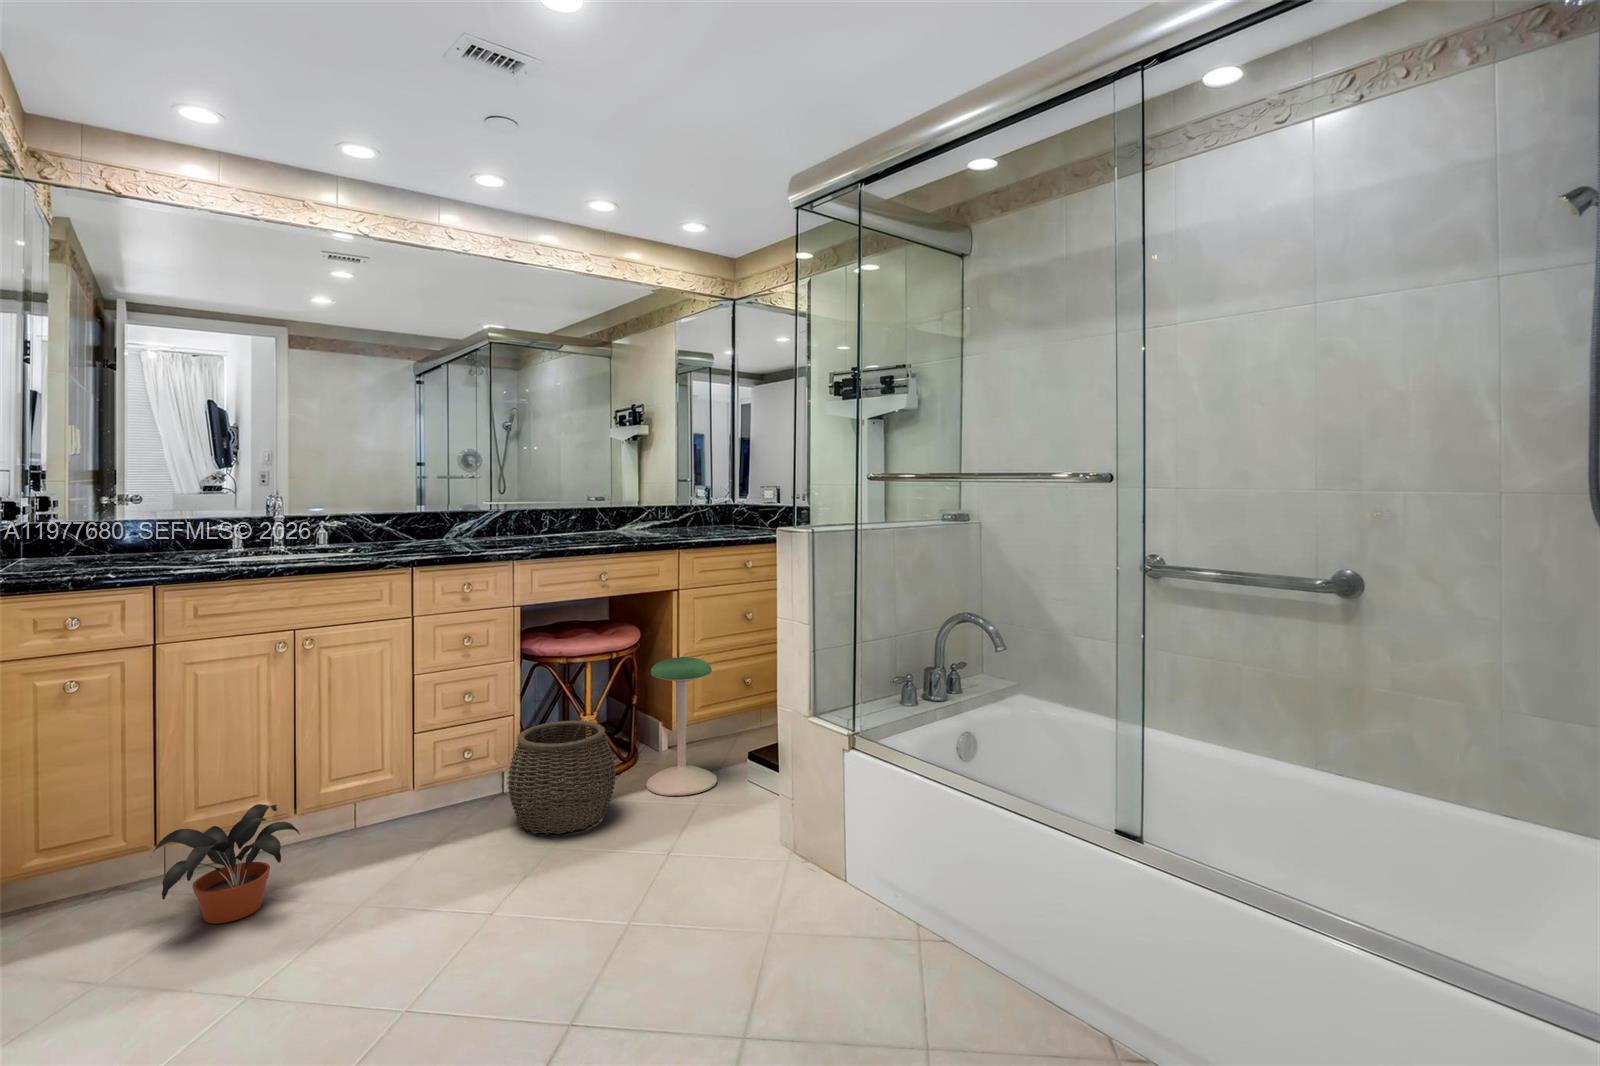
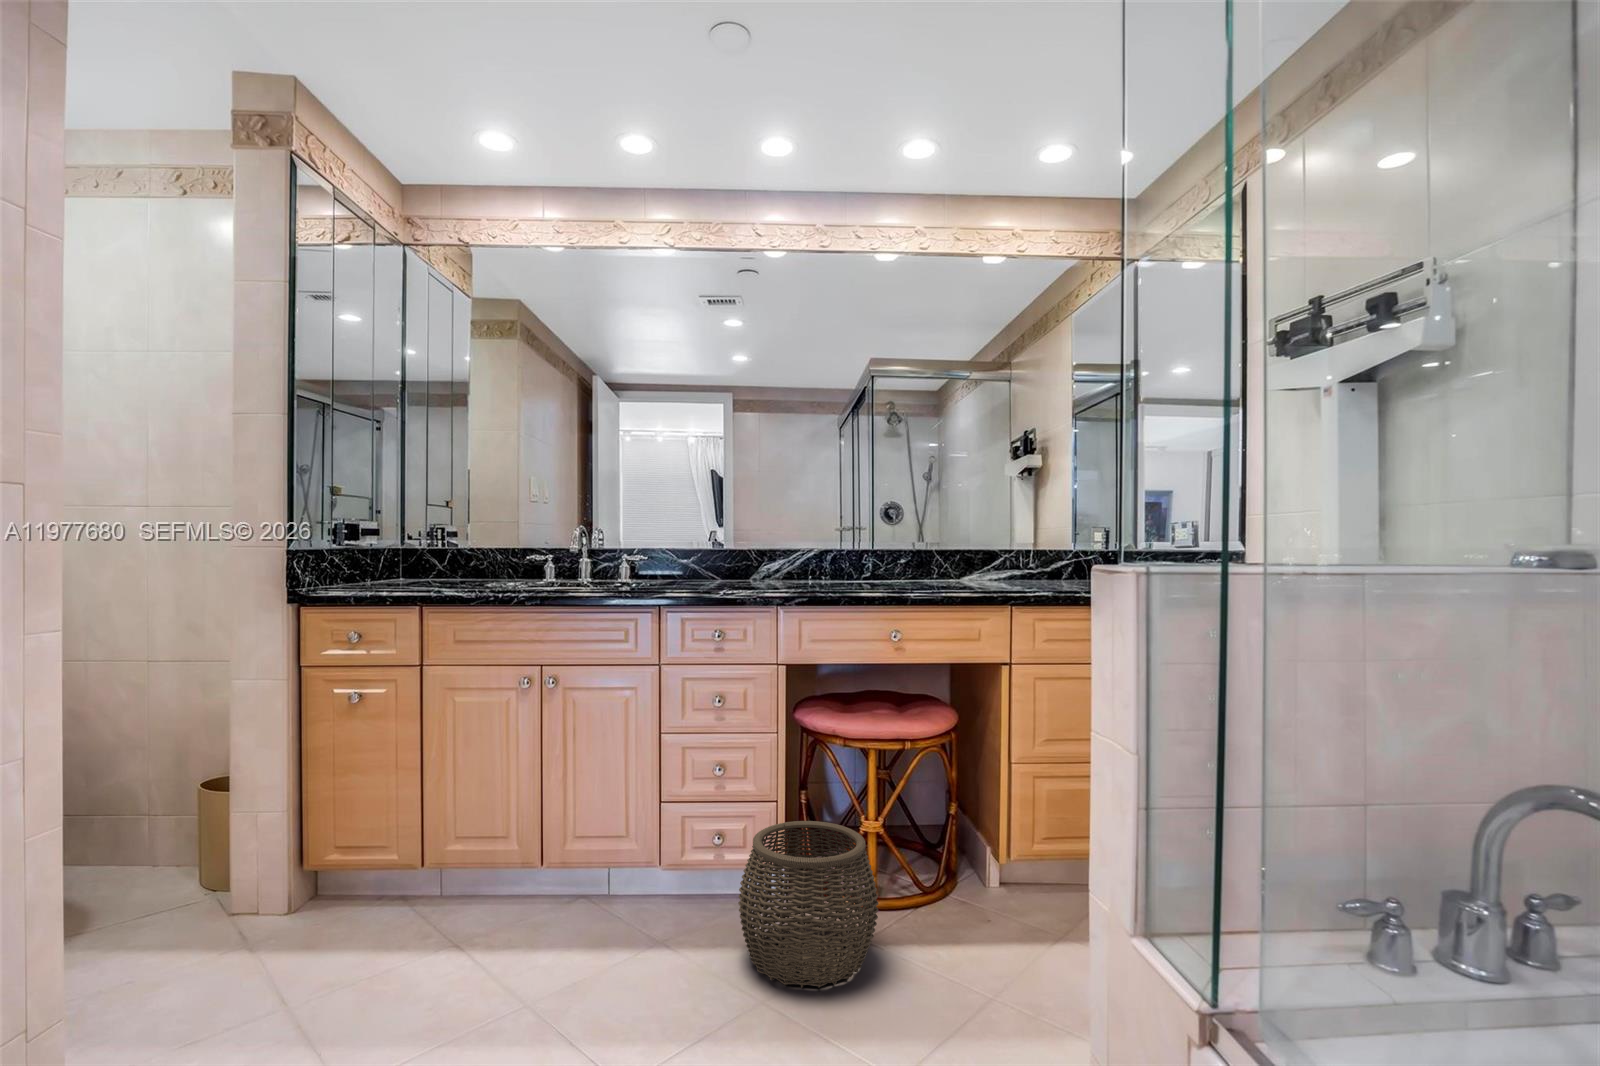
stool: present [646,657,717,796] -> none [938,759,1045,975]
potted plant: present [153,804,300,924] -> none [352,854,500,986]

